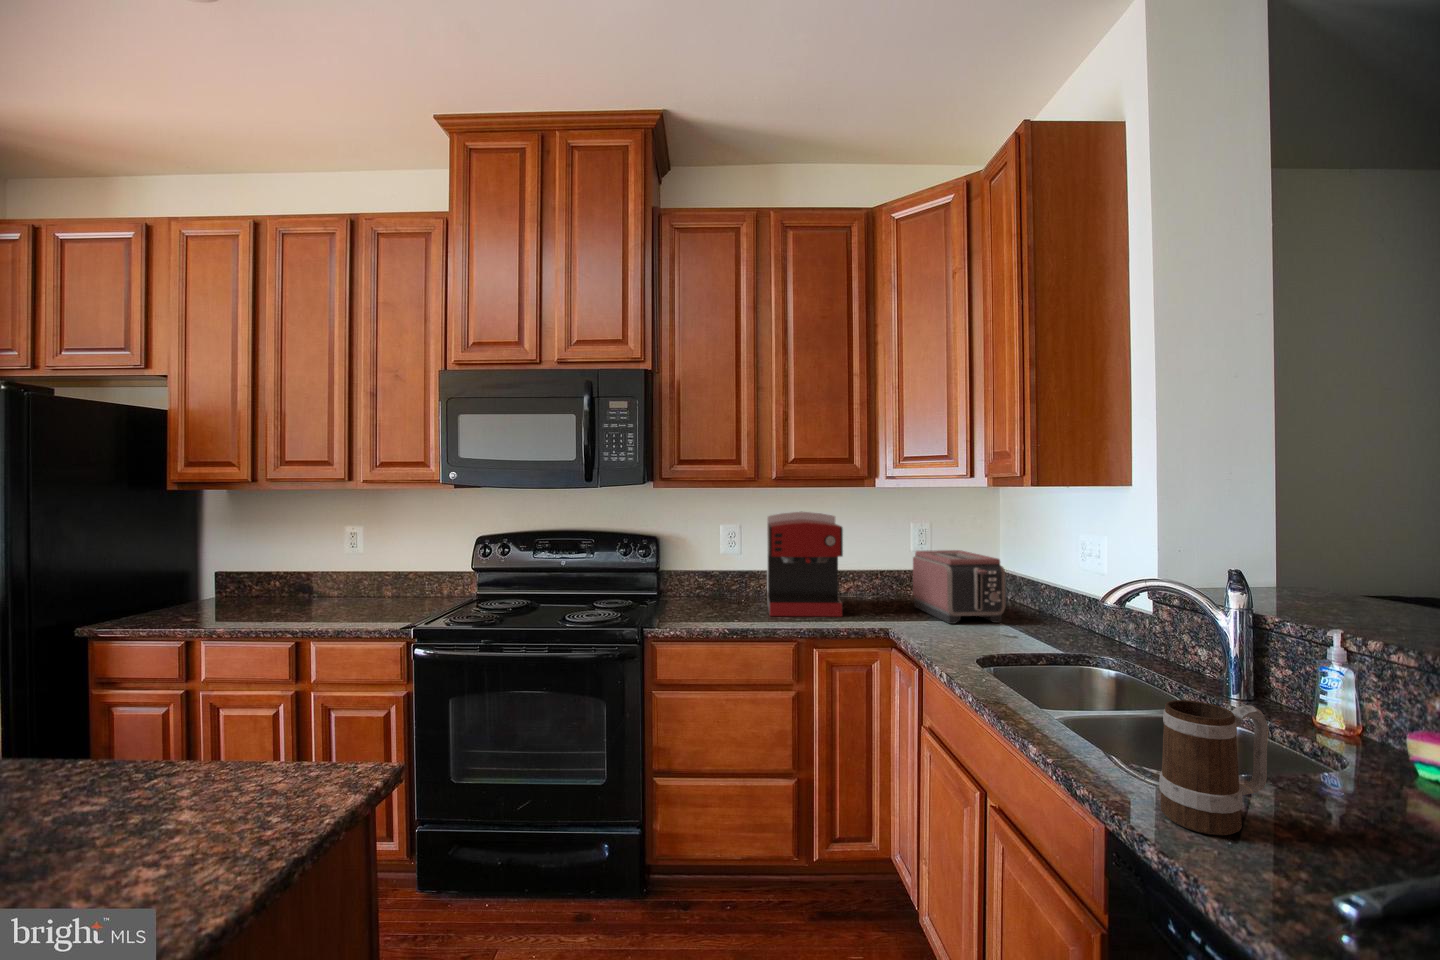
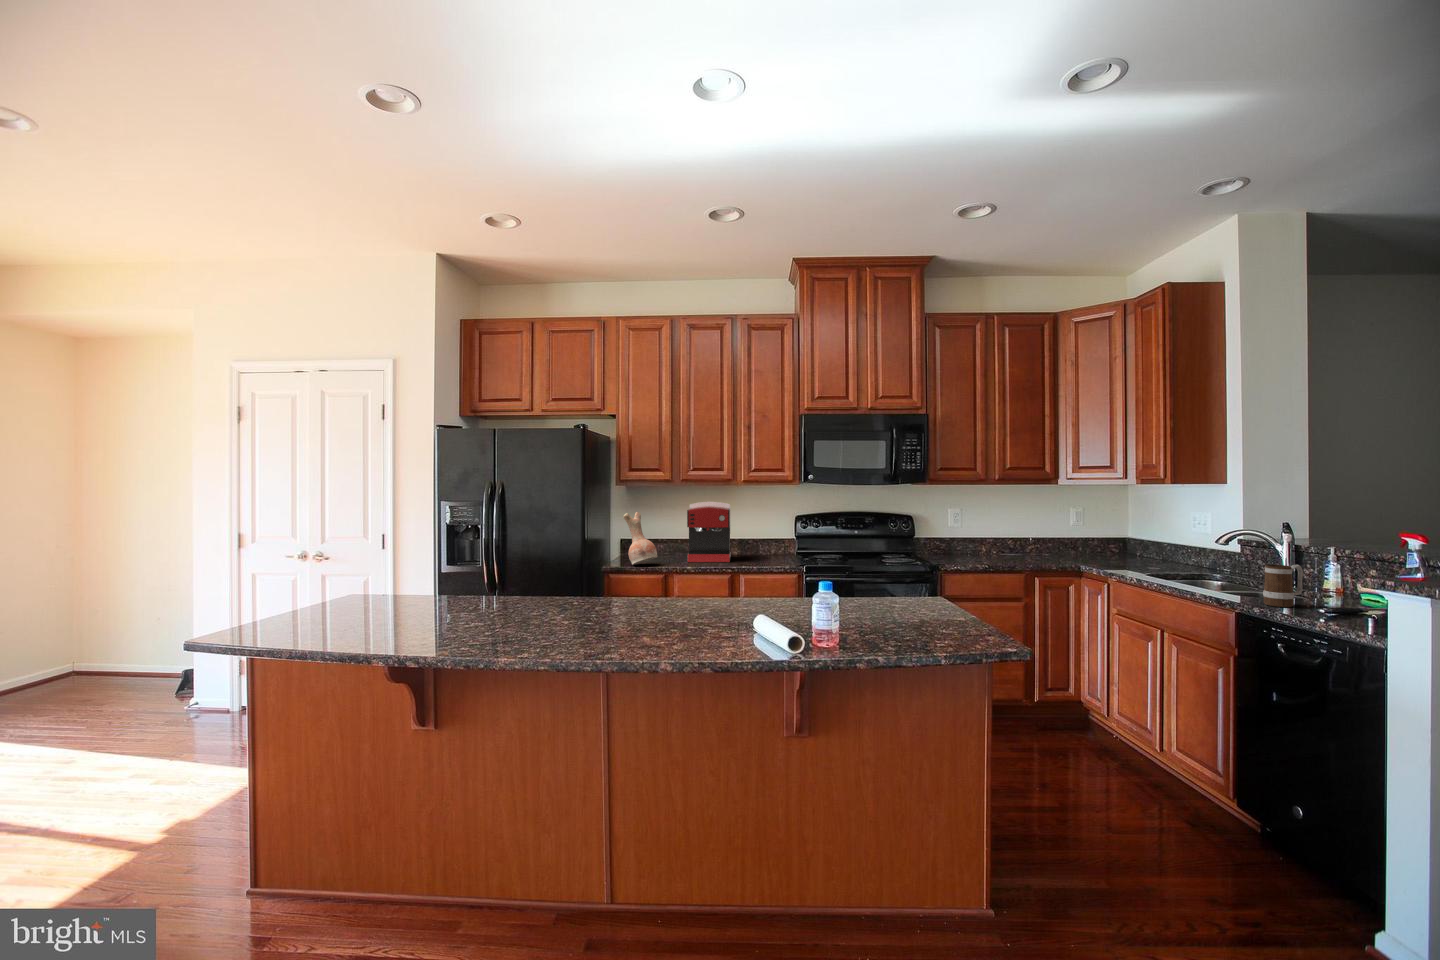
coffee maker: present [767,512,843,617] -> present [687,502,731,562]
vase: none [153,530,213,618] -> present [623,512,657,565]
toaster: present [913,550,1006,624] -> none [1081,523,1147,564]

